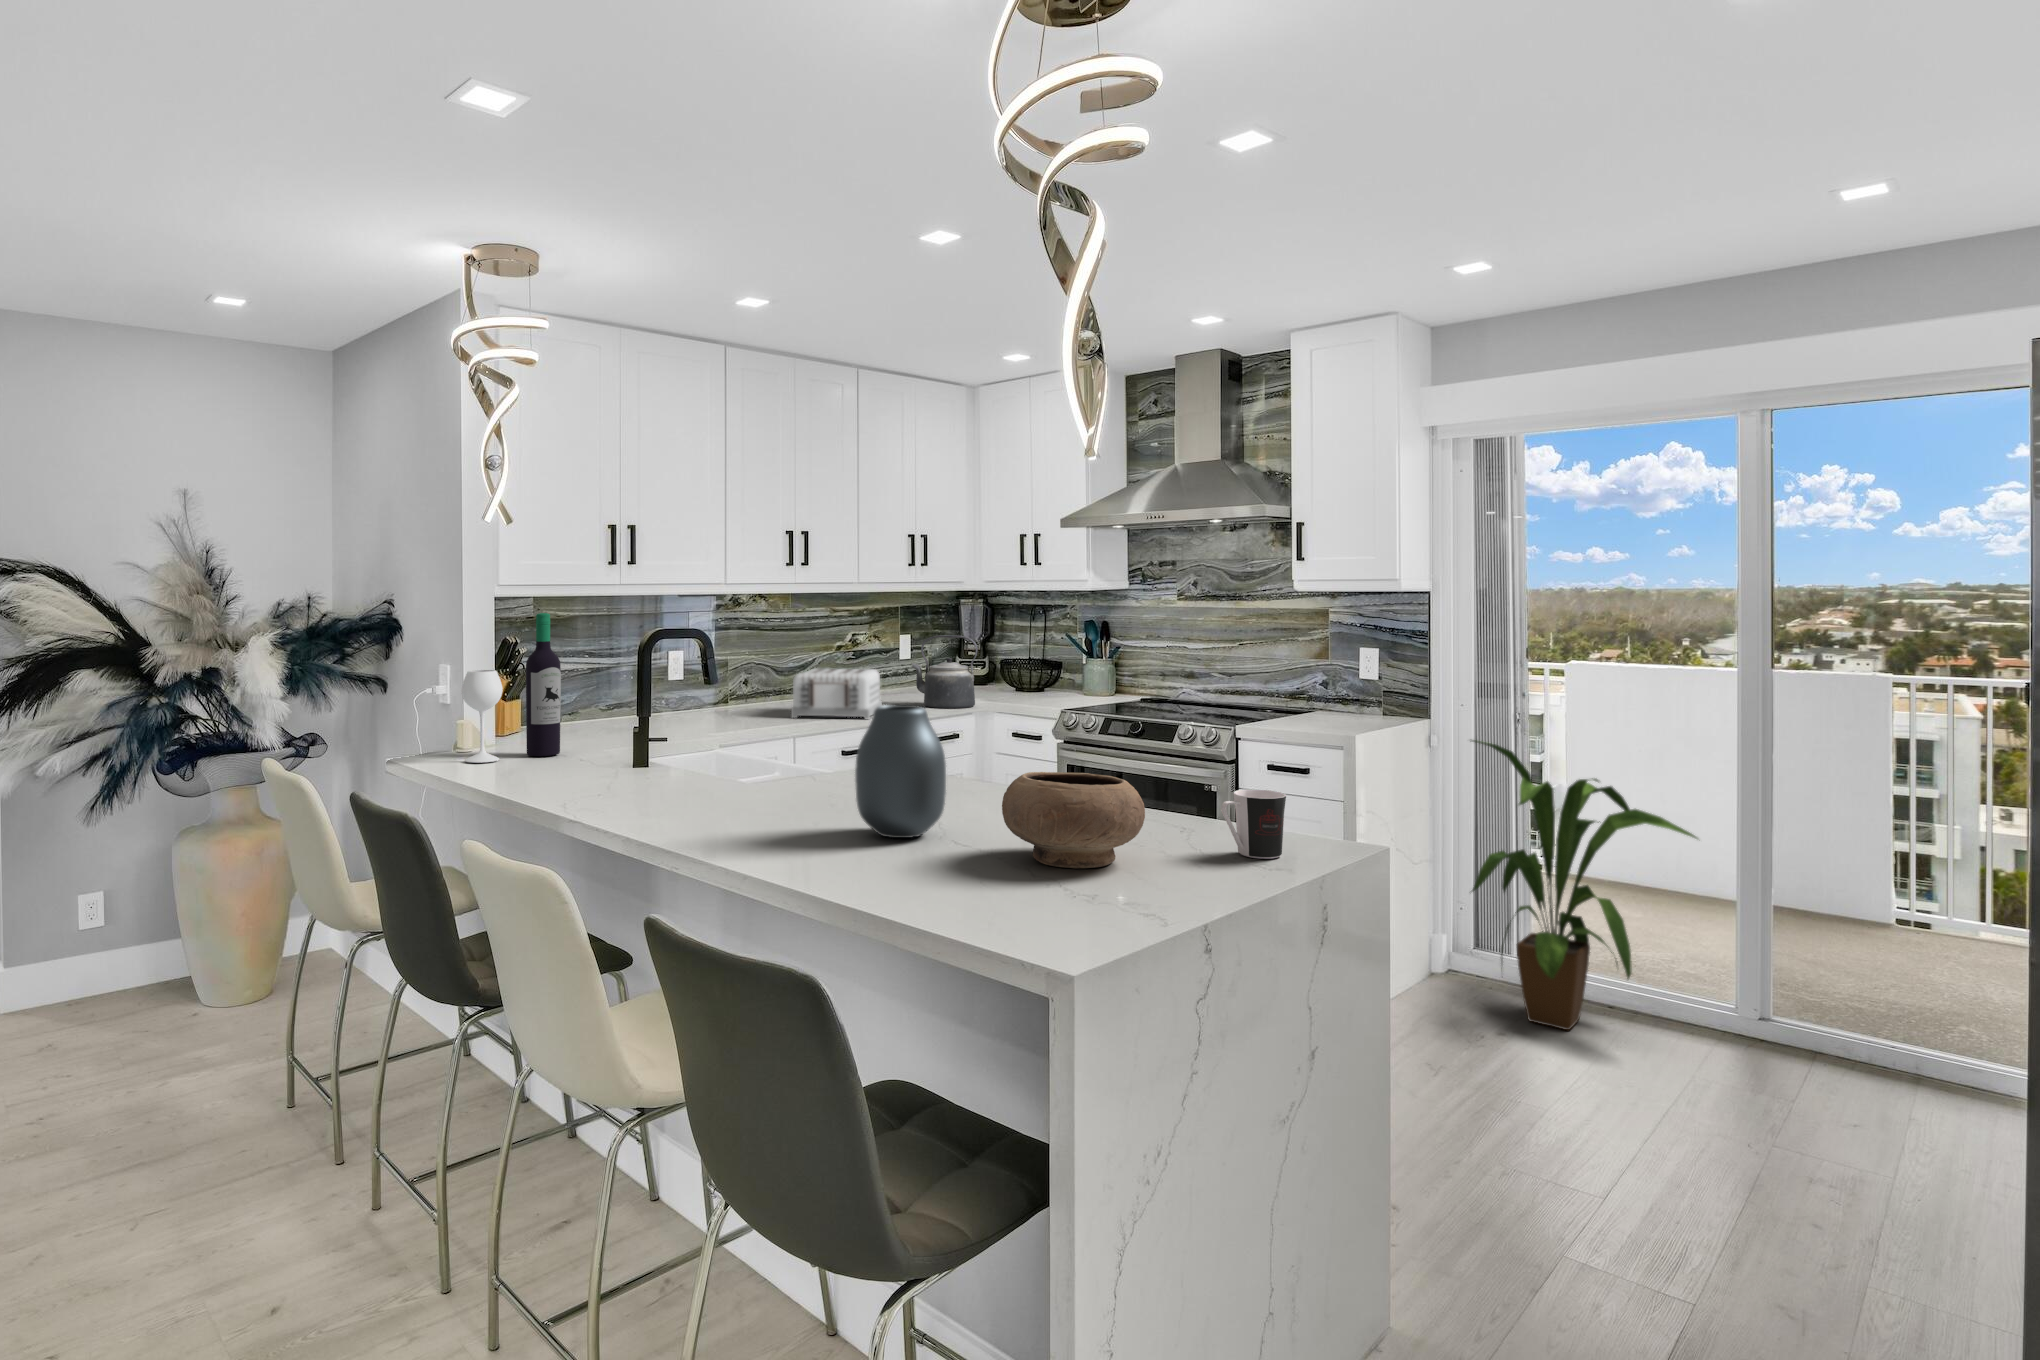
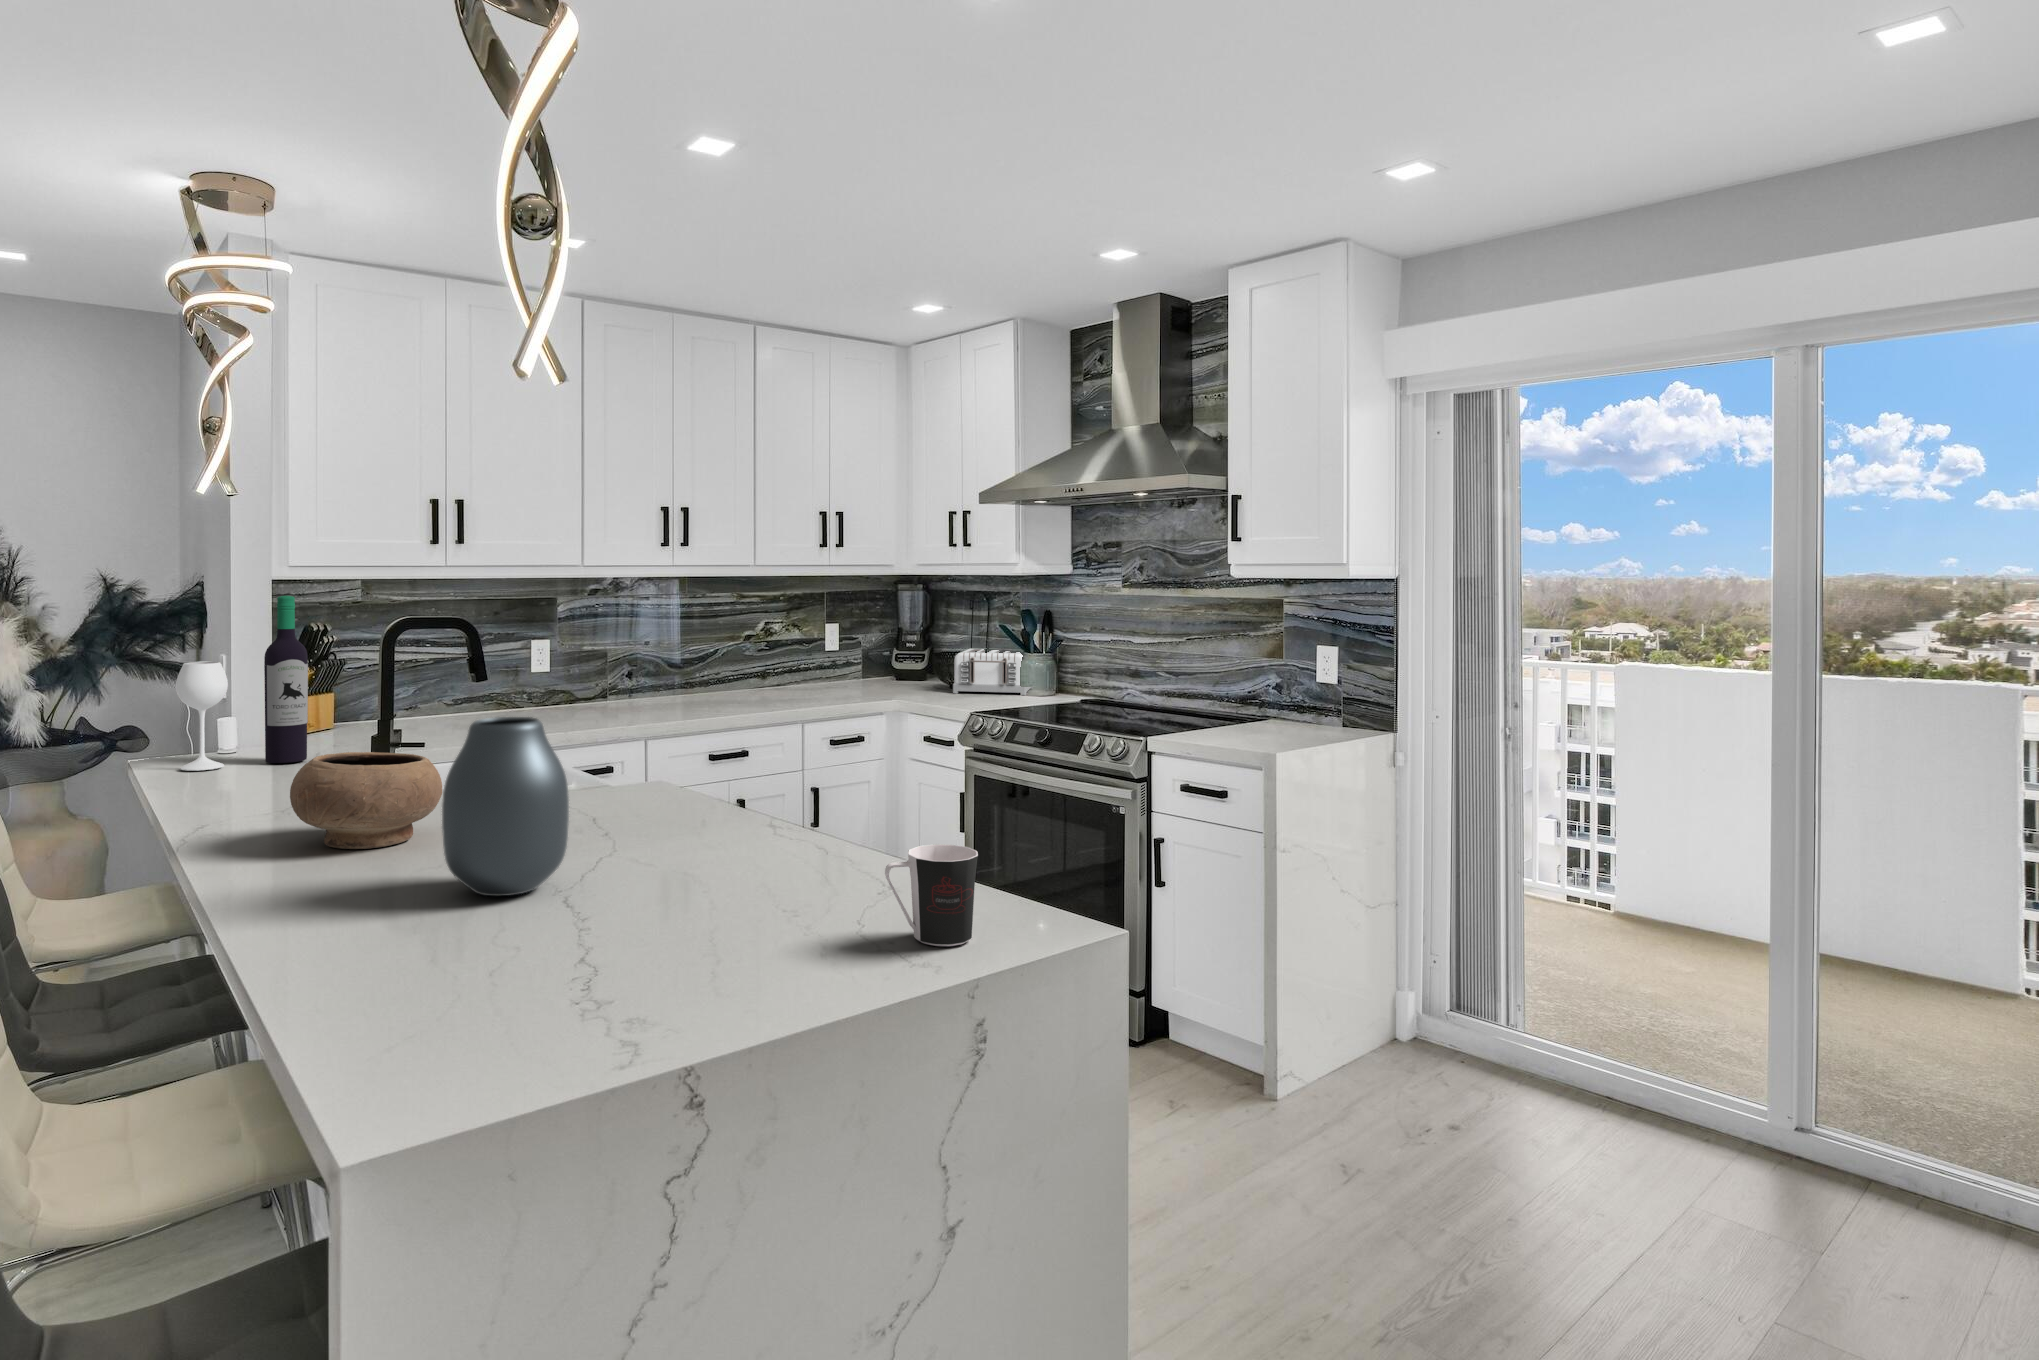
kettle: present [912,635,978,708] -> none [811,626,883,709]
toaster: present [791,668,882,719] -> present [953,648,1033,695]
house plant: present [1472,740,1697,1030] -> none [1414,758,1714,1121]
bowl: present [1002,772,1145,868] -> present [290,752,442,849]

